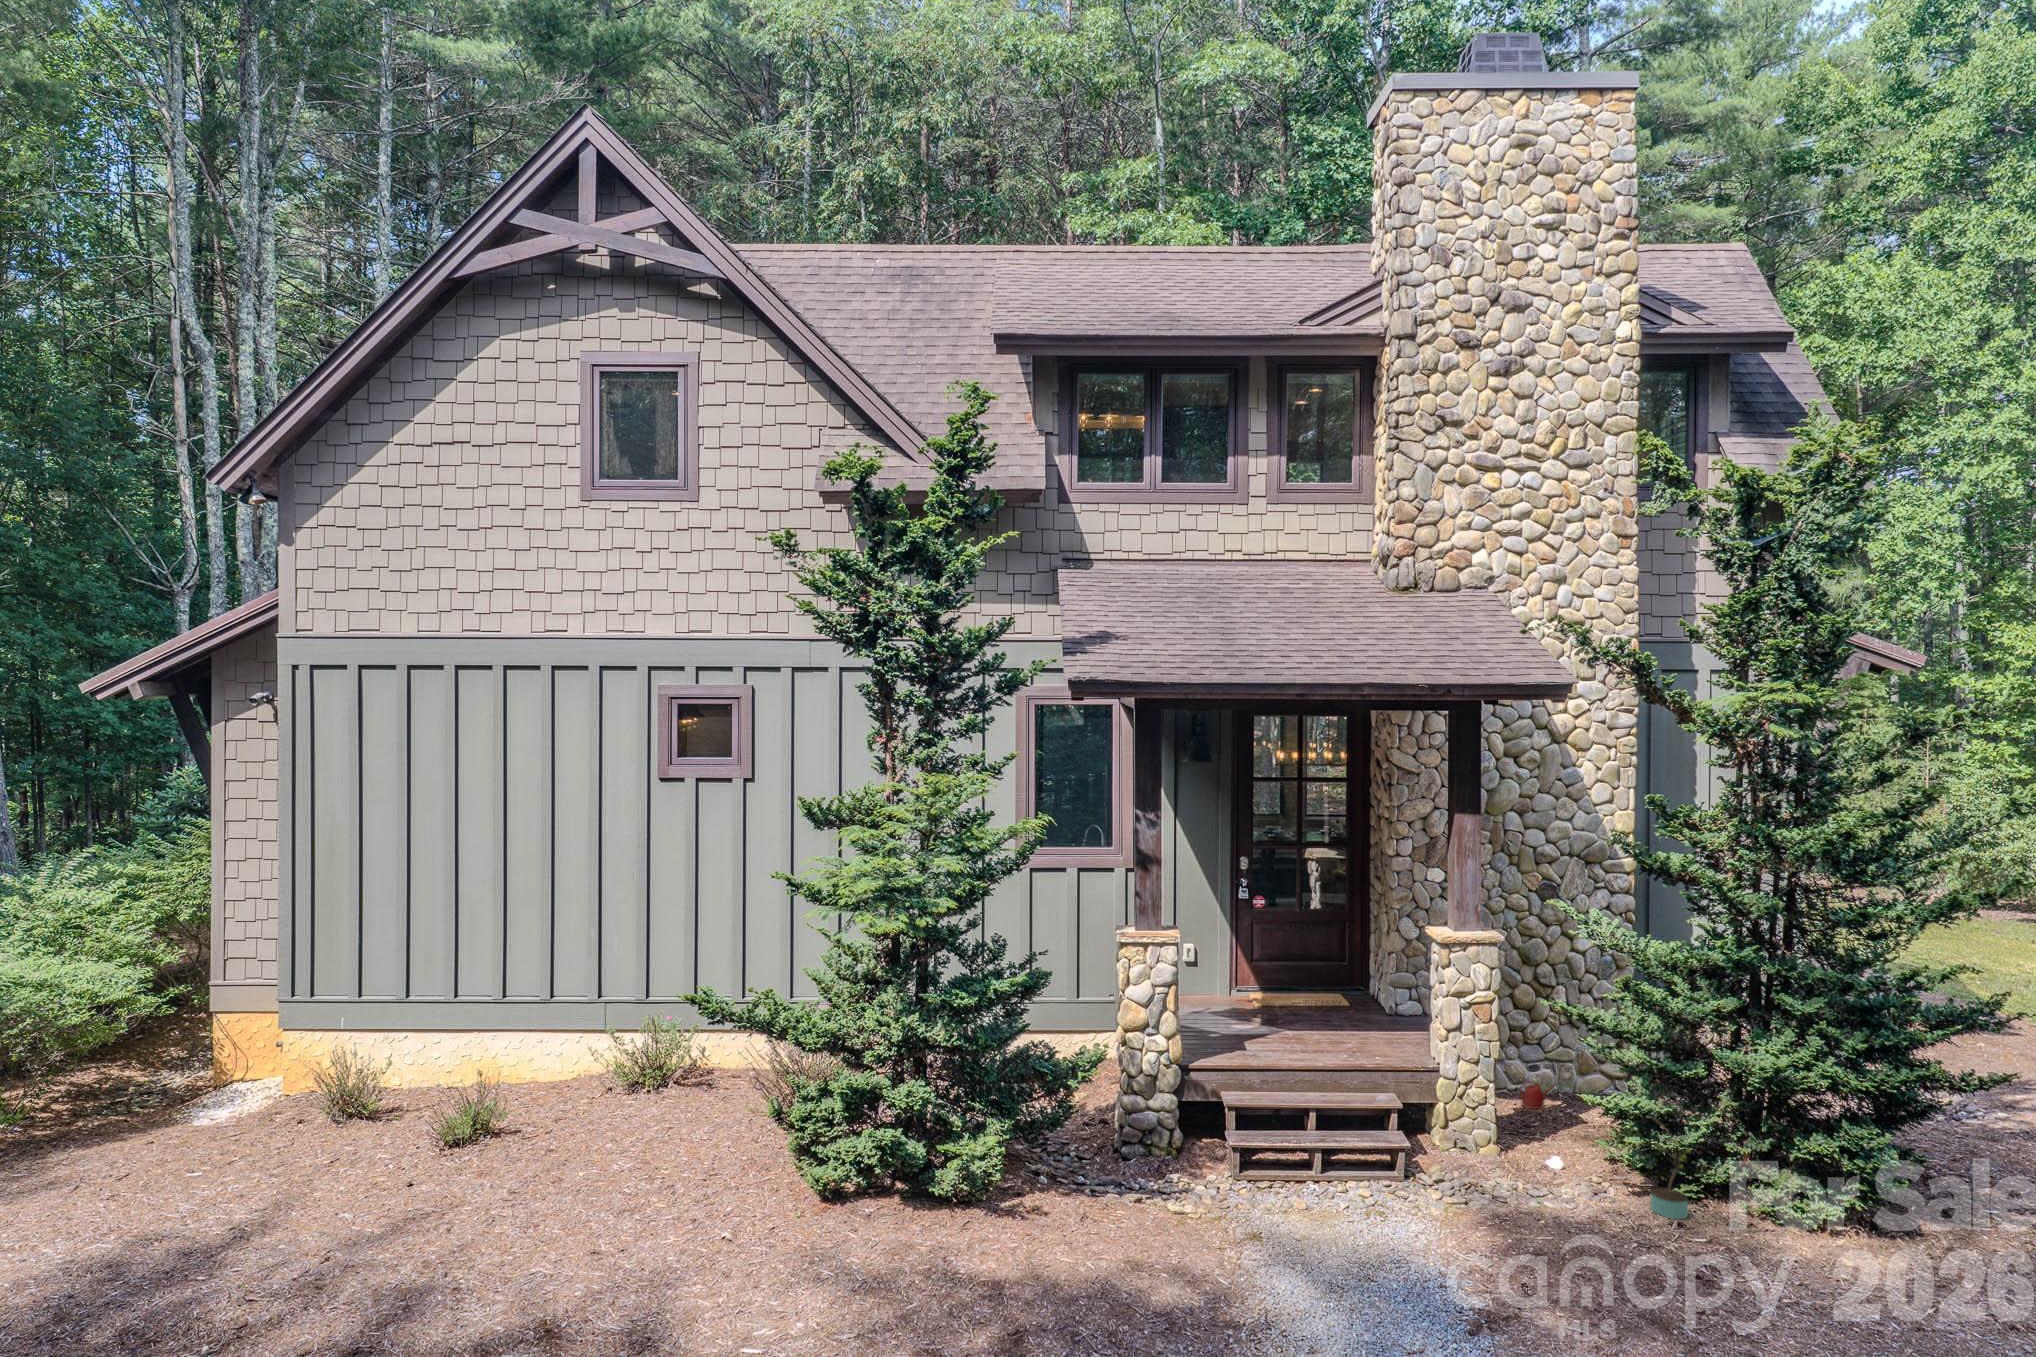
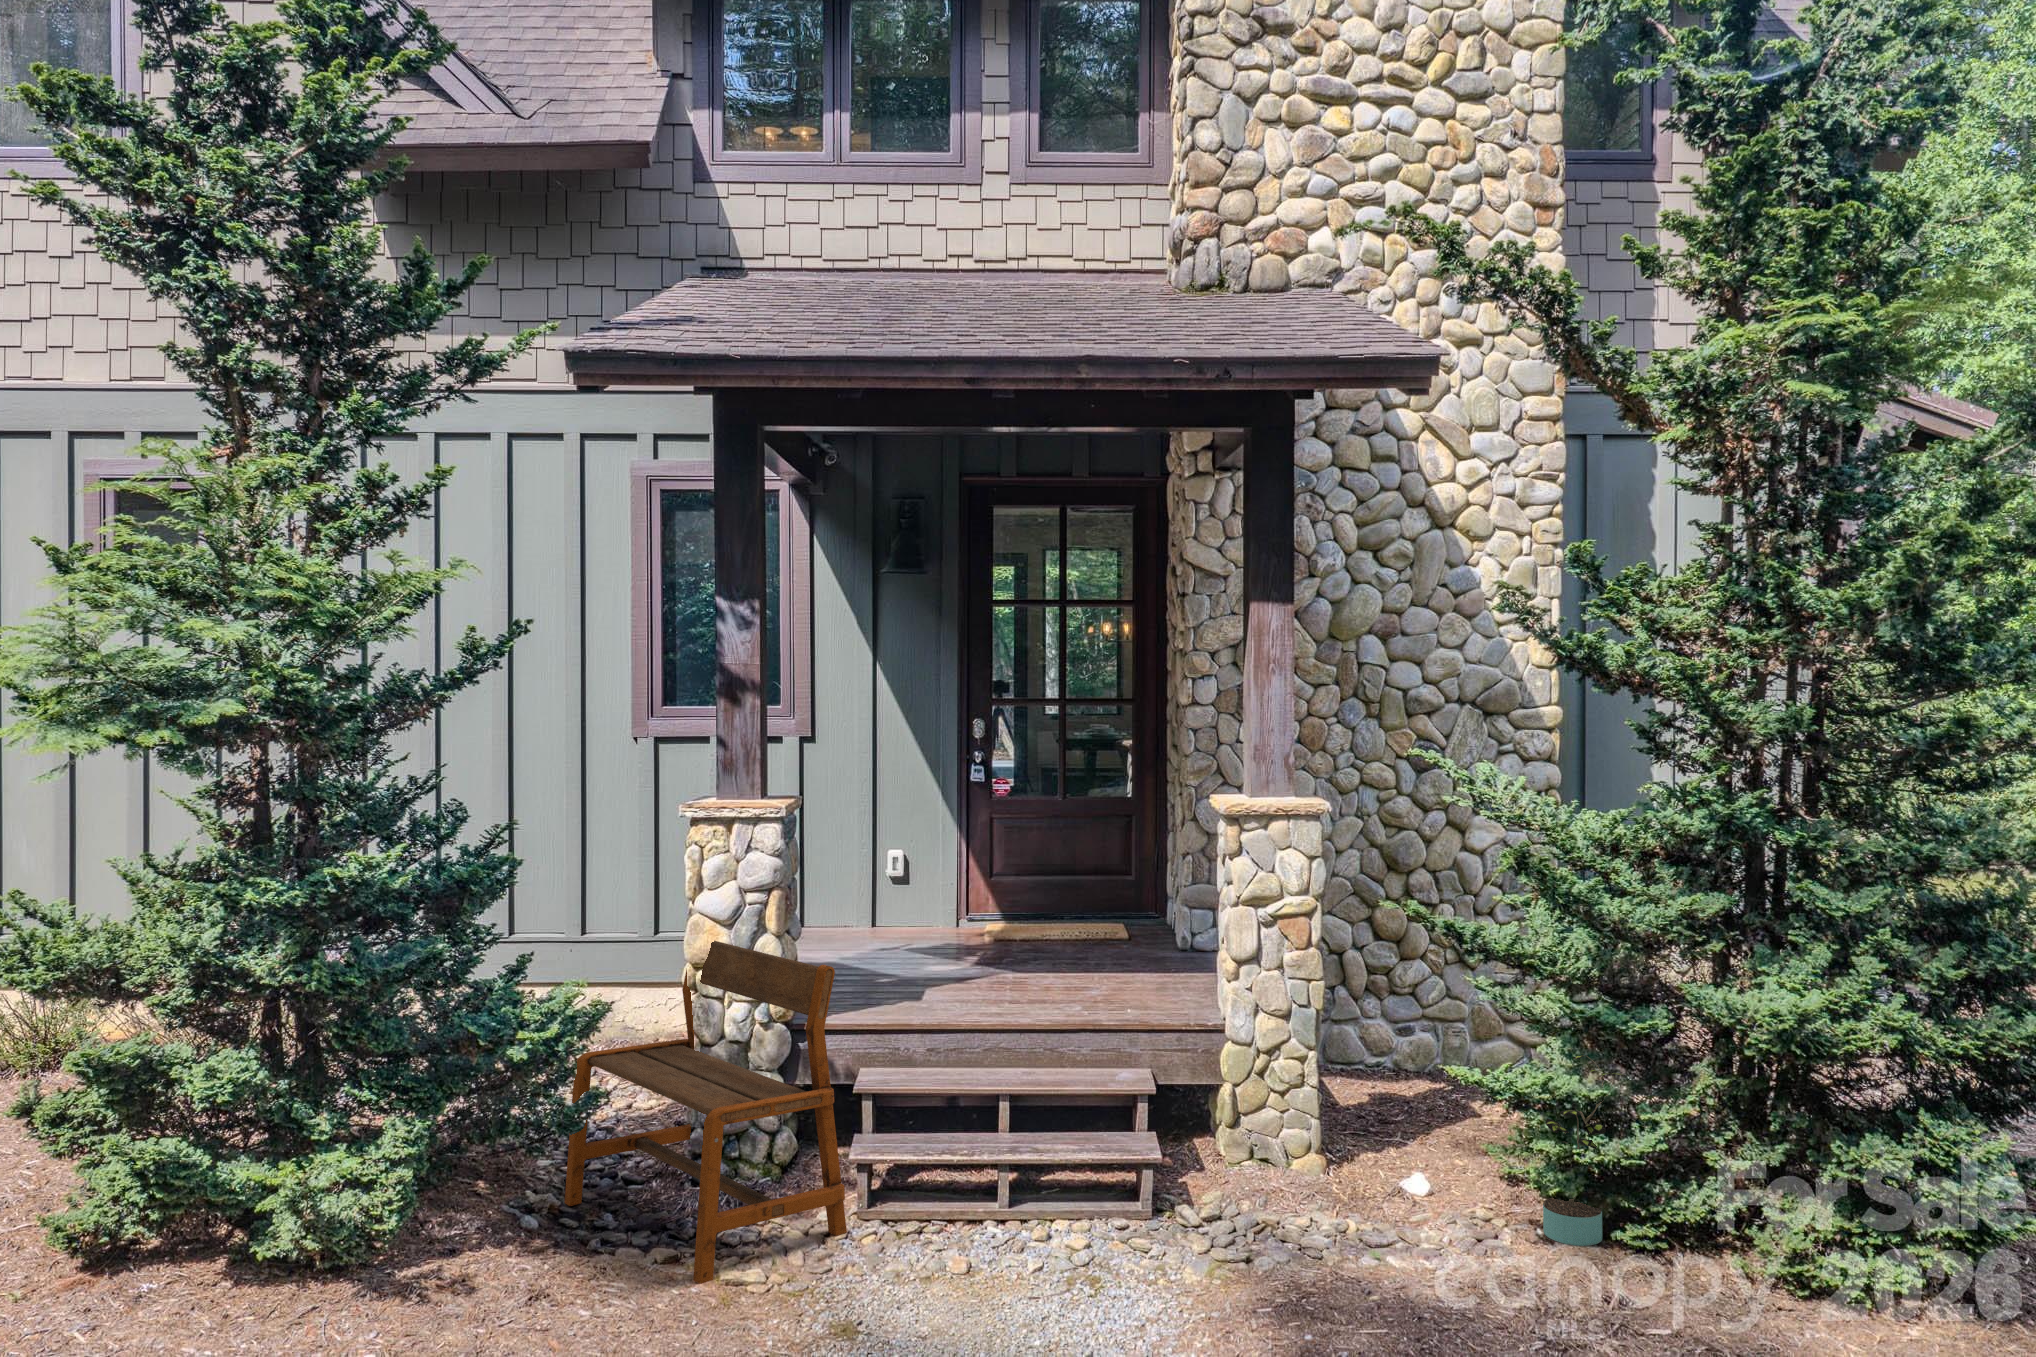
bench: none [1056,1006,1235,1225] -> present [564,941,847,1284]
watering can: present [1520,1081,1555,1109] -> none [1383,1055,1440,1098]

